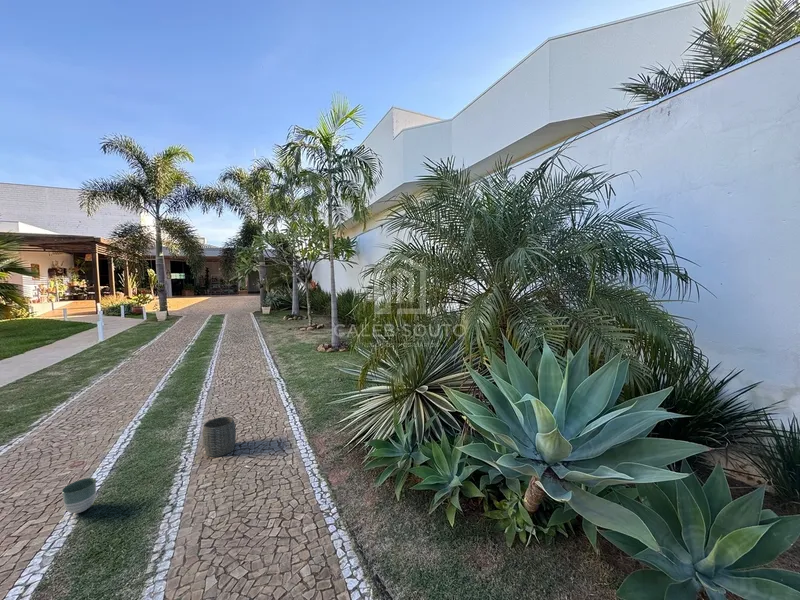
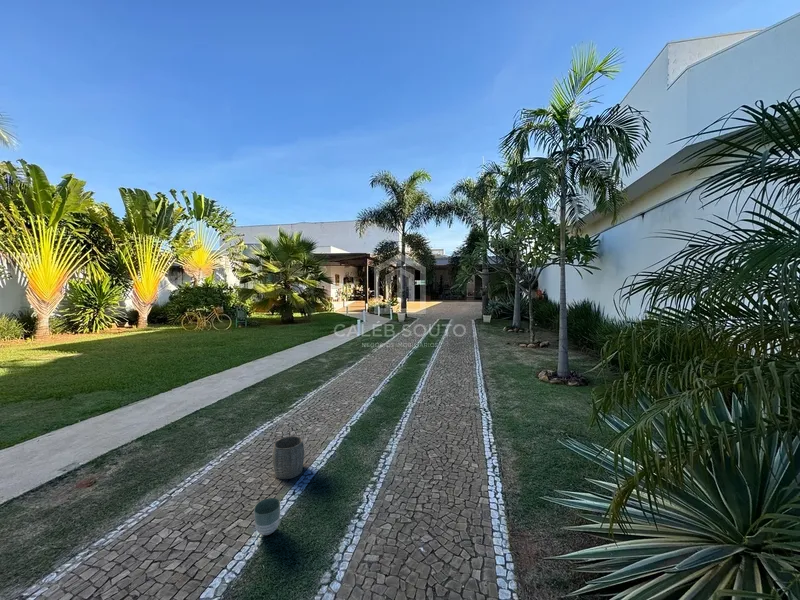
woven basket: present [202,417,236,457] -> present [272,436,304,479]

